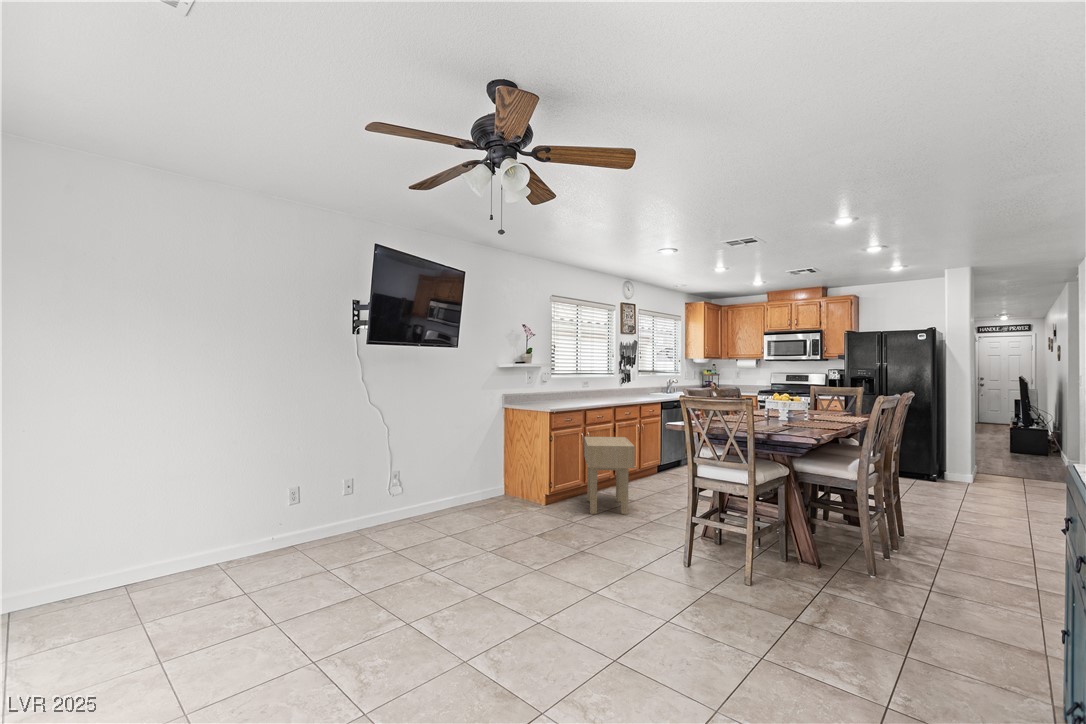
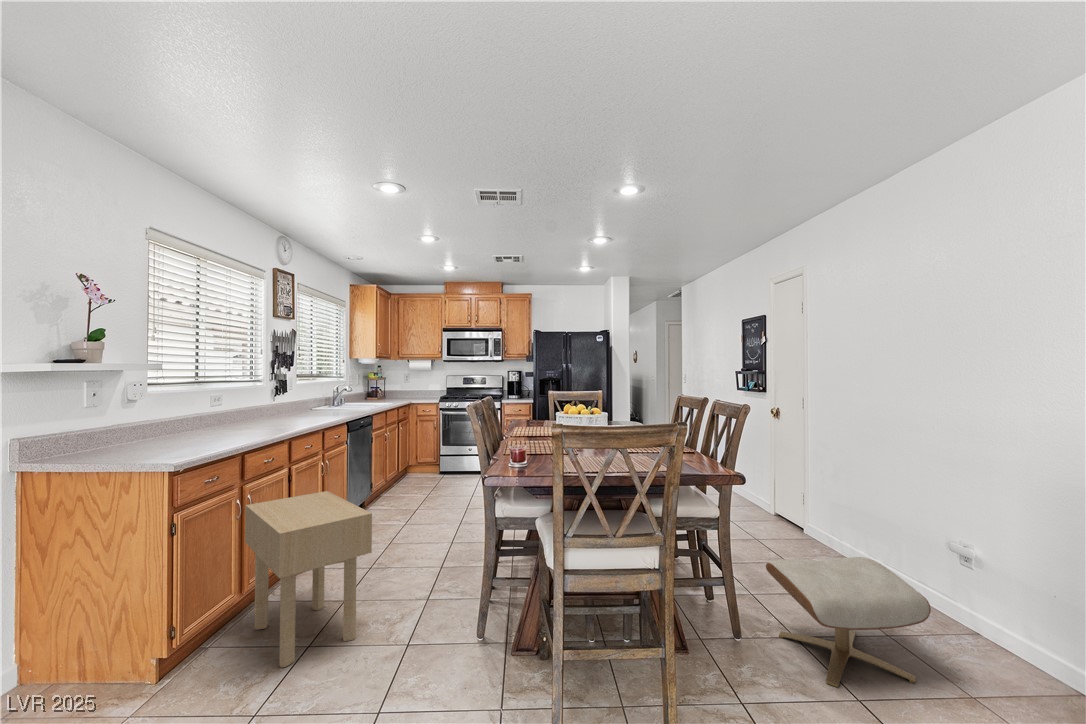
ottoman: none [896,524,1033,639] -> present [766,557,931,687]

